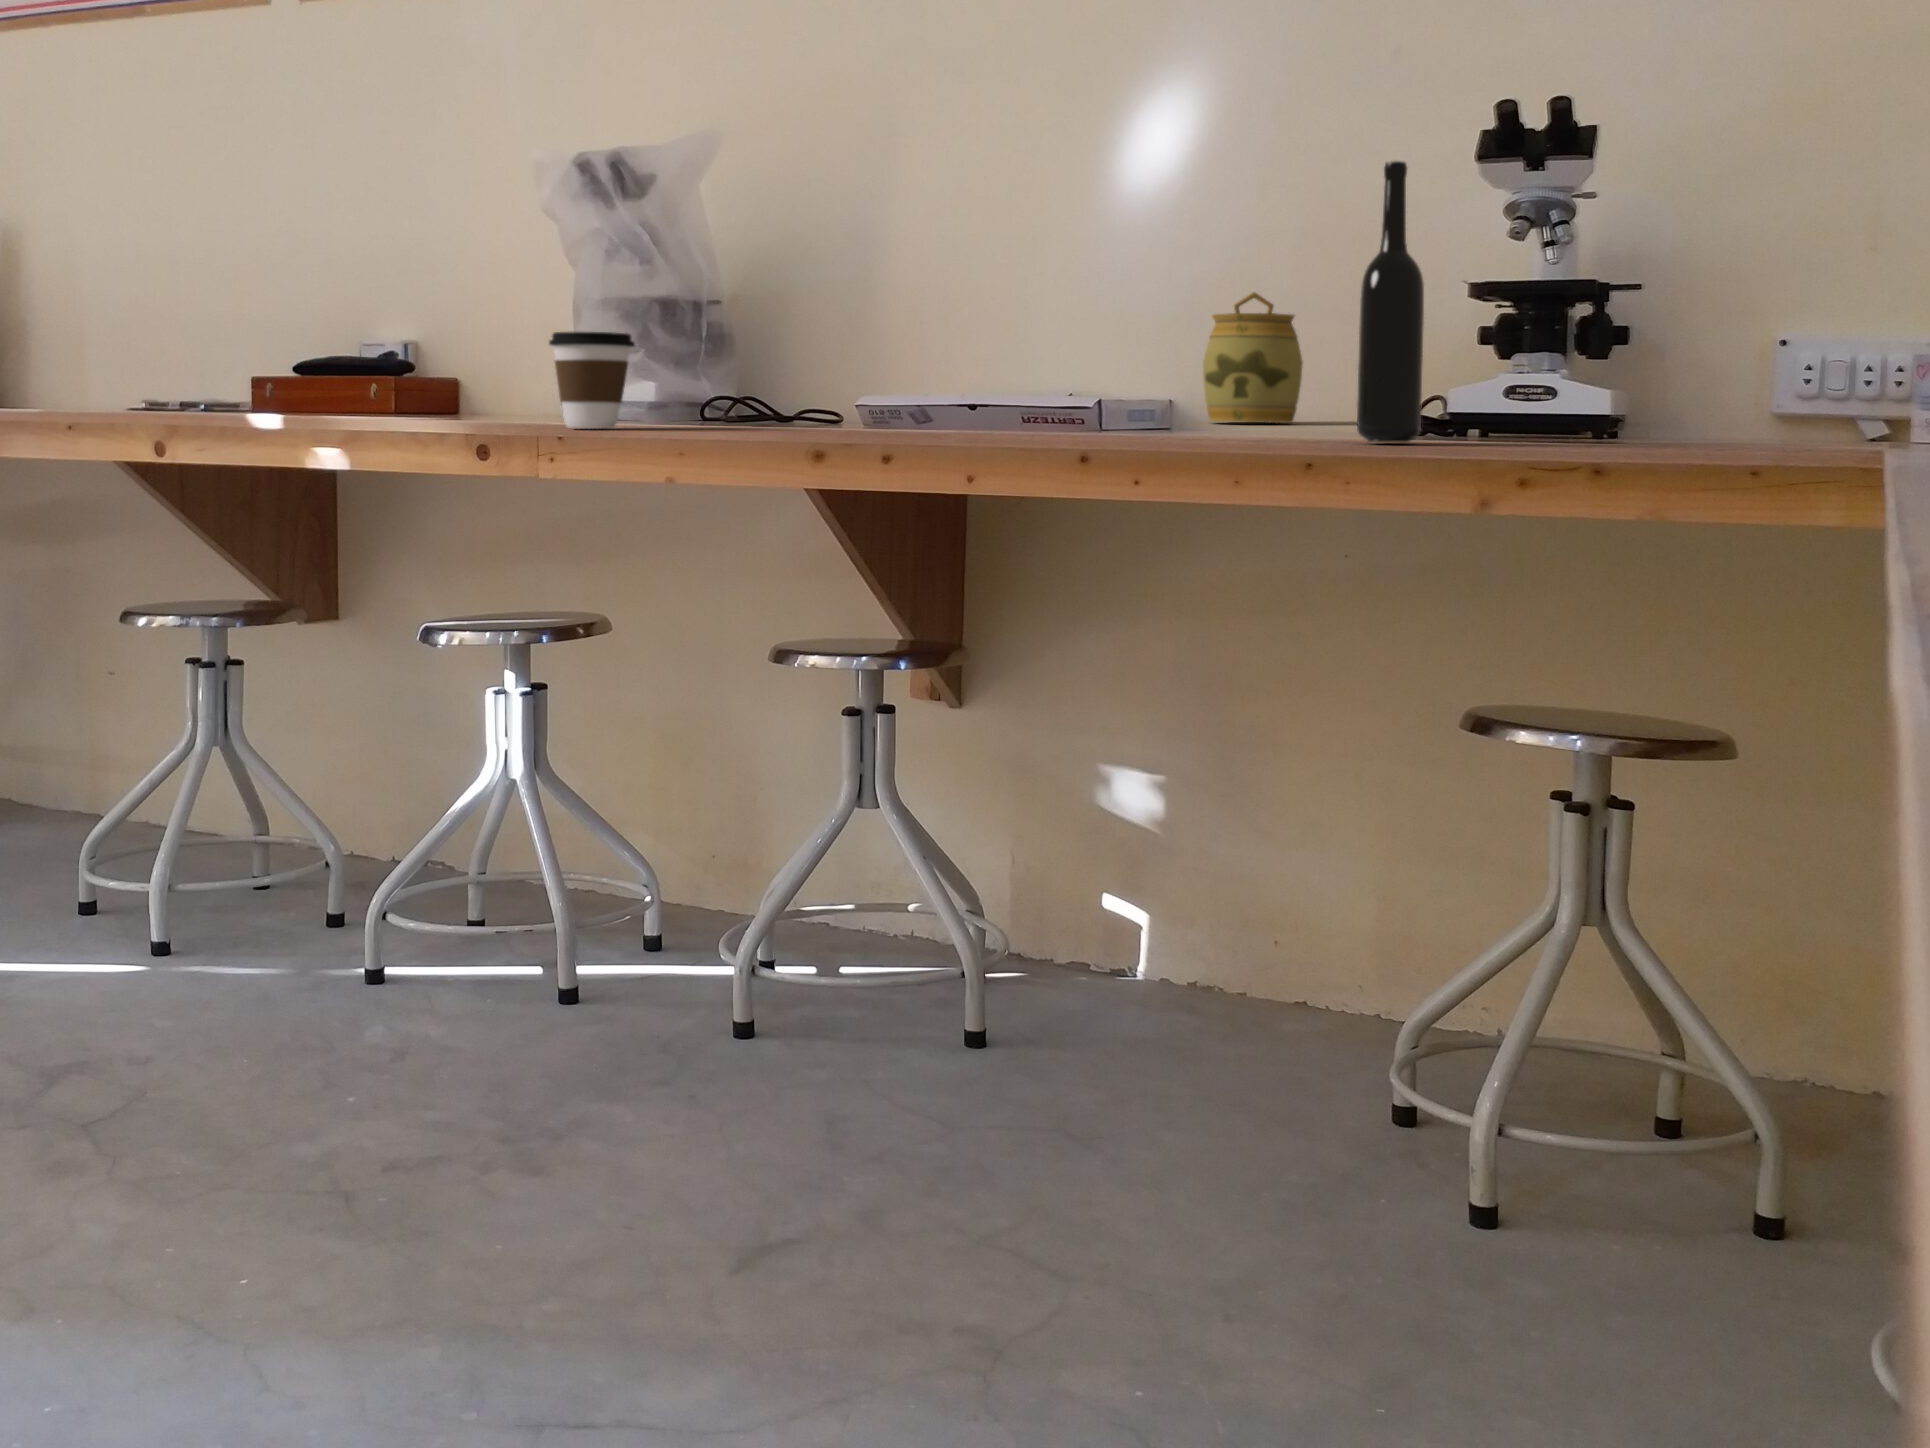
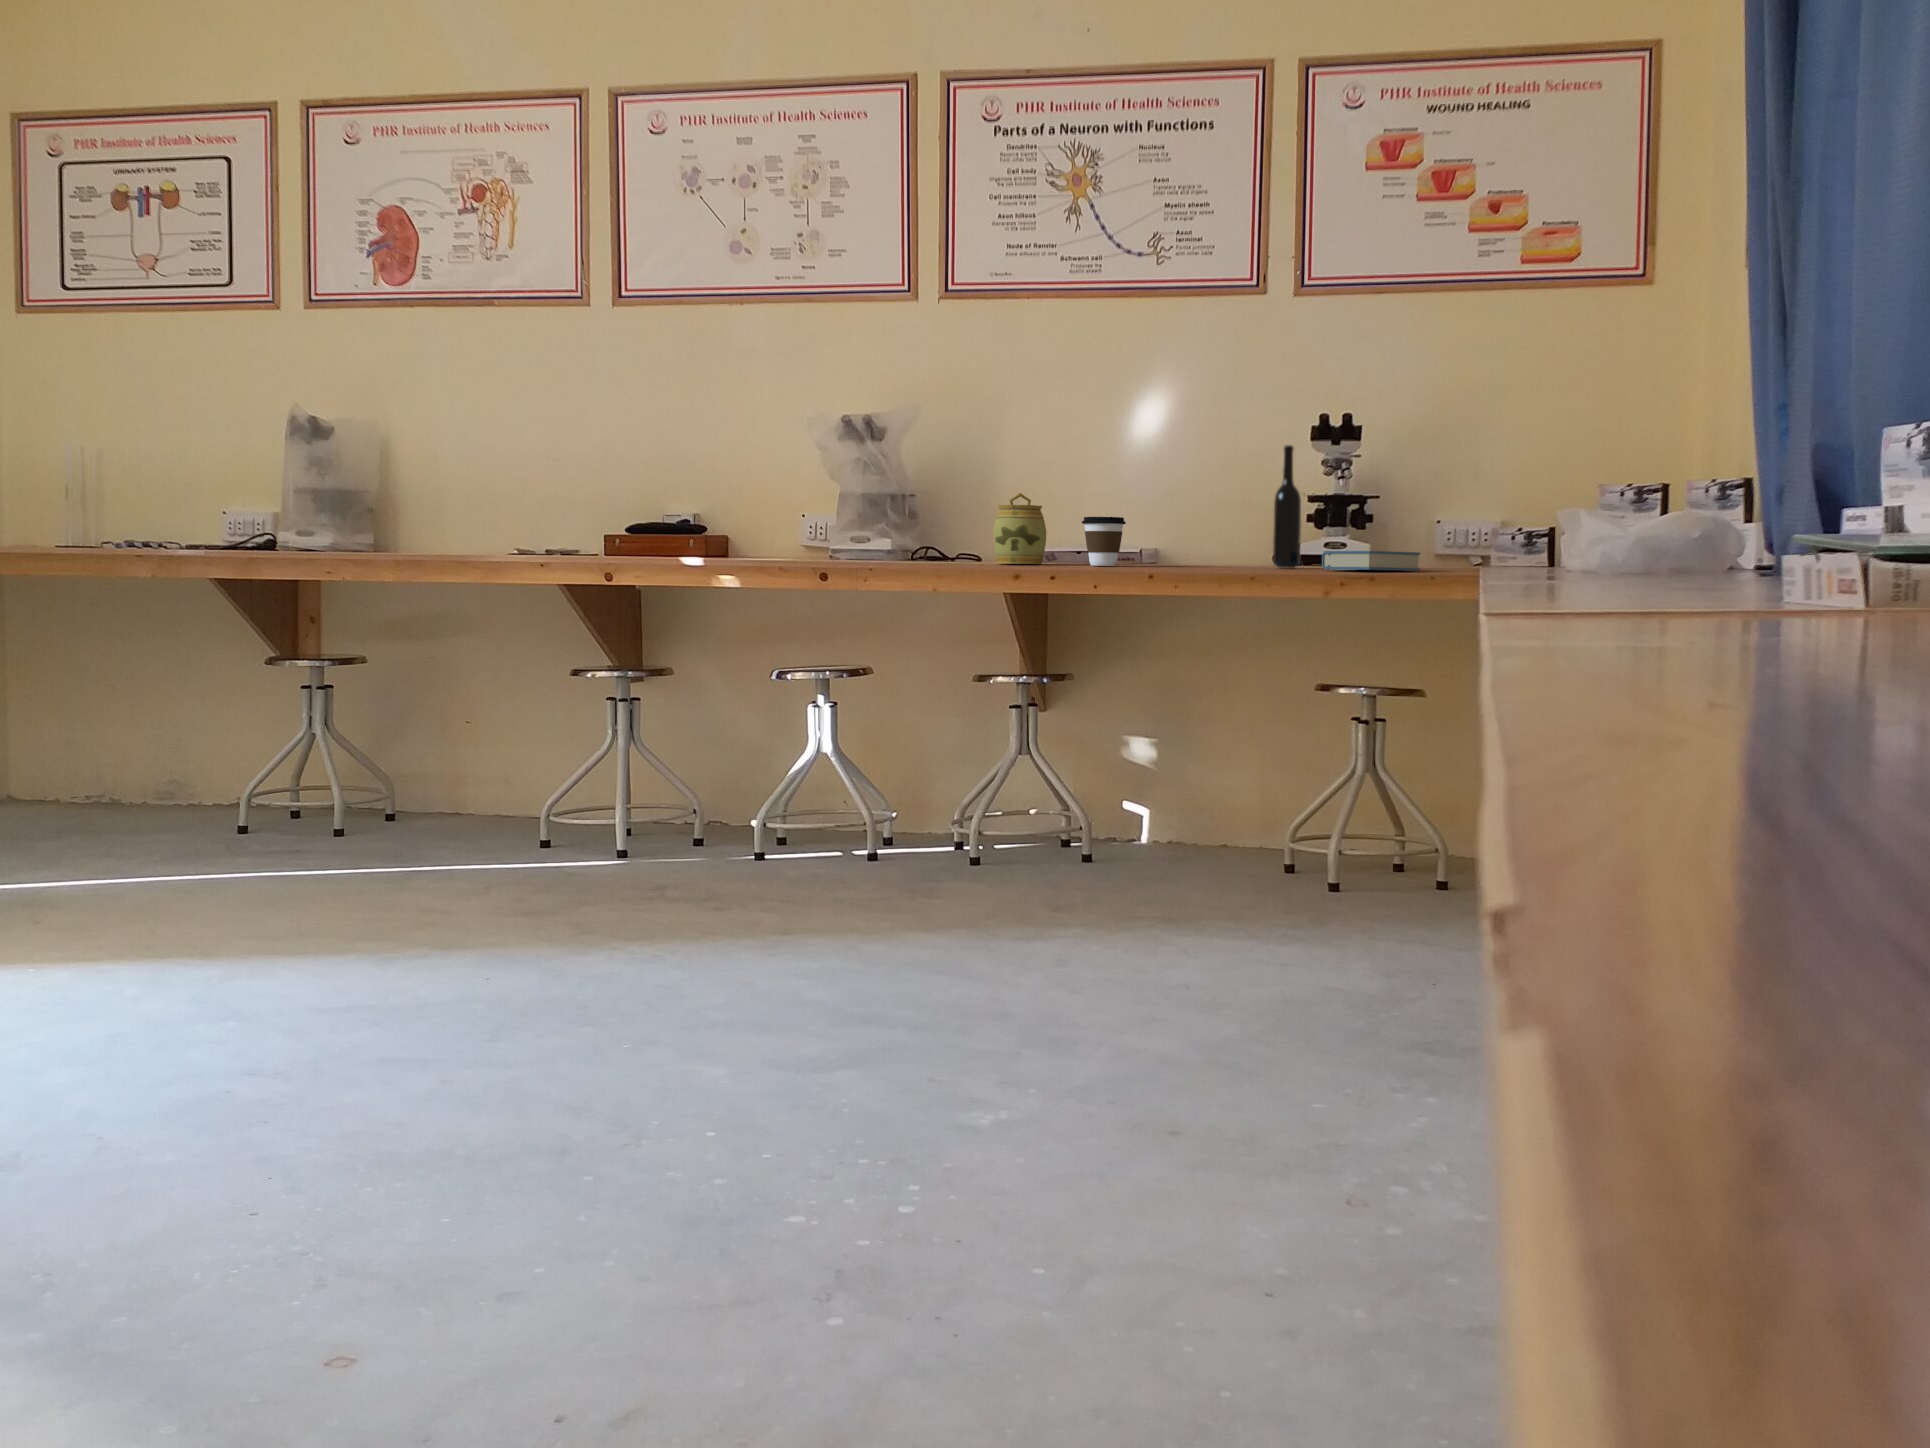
jar: present [1203,293,1303,423] -> present [993,493,1047,564]
coffee cup: present [549,332,635,428] -> present [1082,517,1126,566]
hardback book: none [1459,404,1717,452] -> present [1322,551,1420,571]

